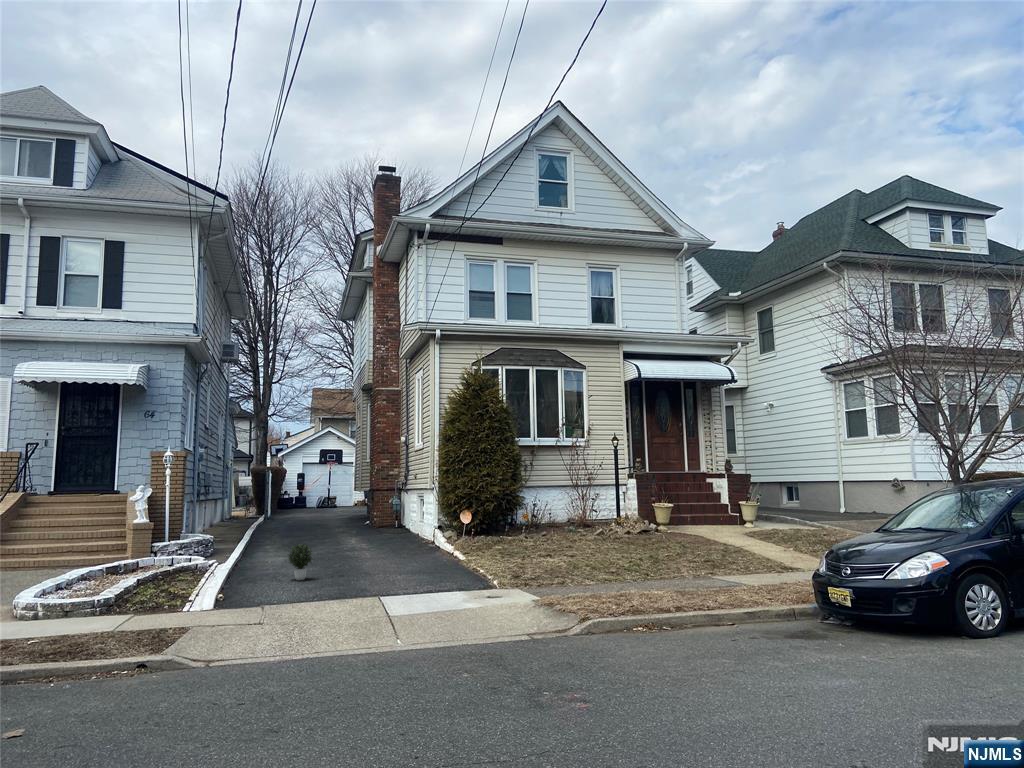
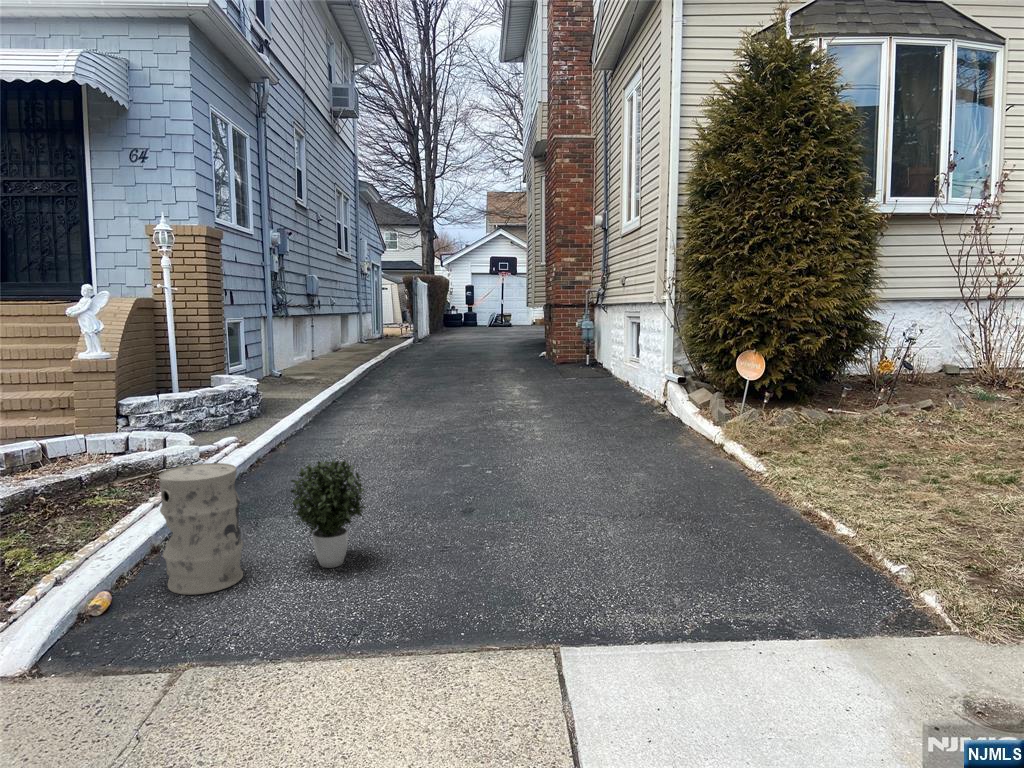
trash can: none [248,545,273,585] -> present [159,463,243,595]

